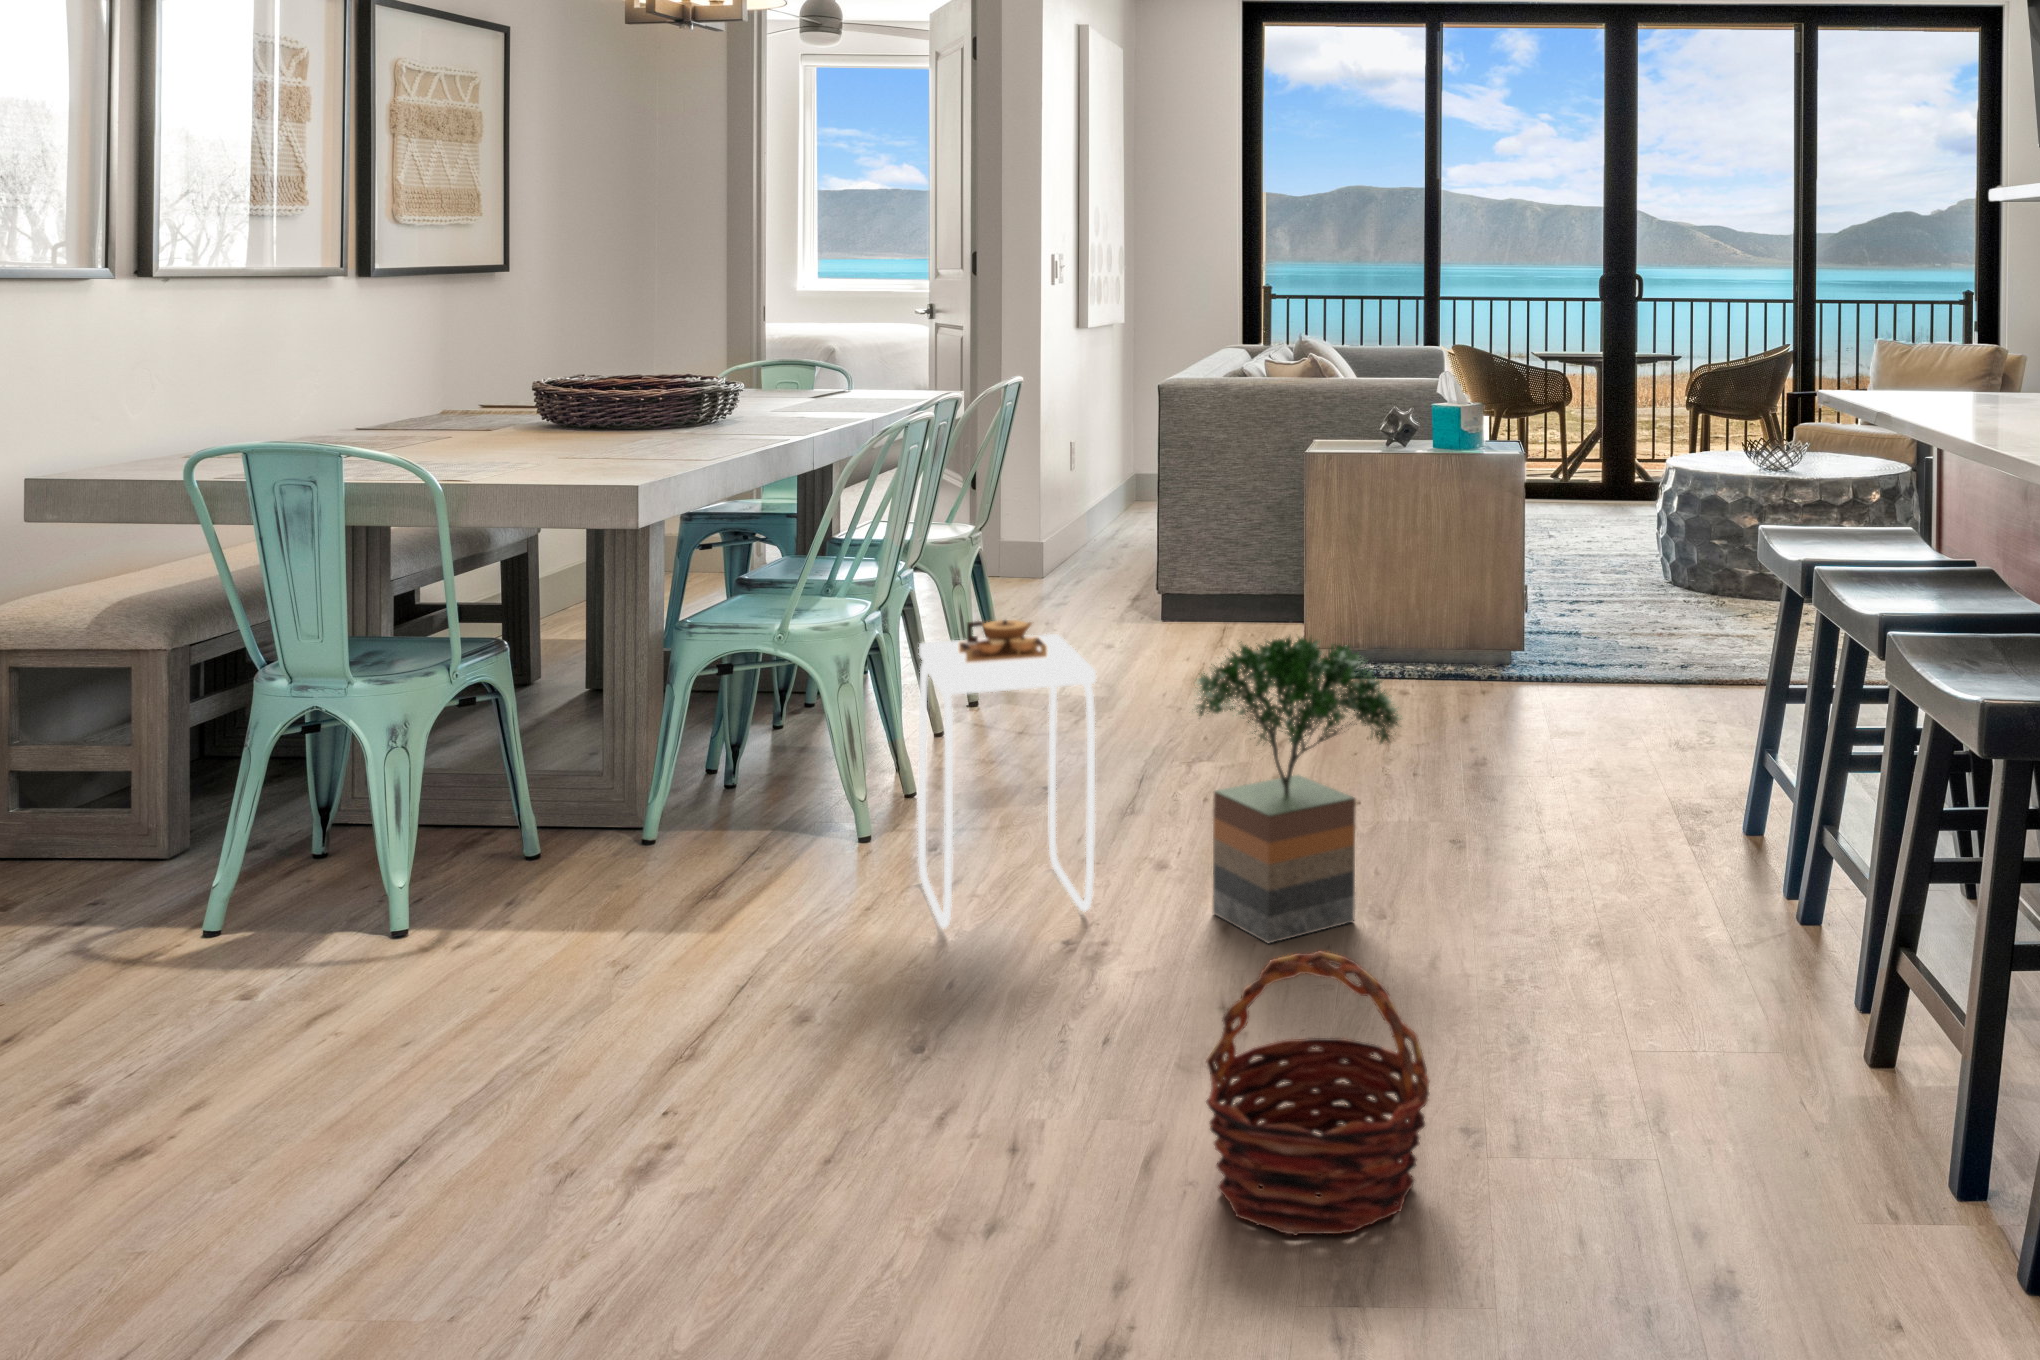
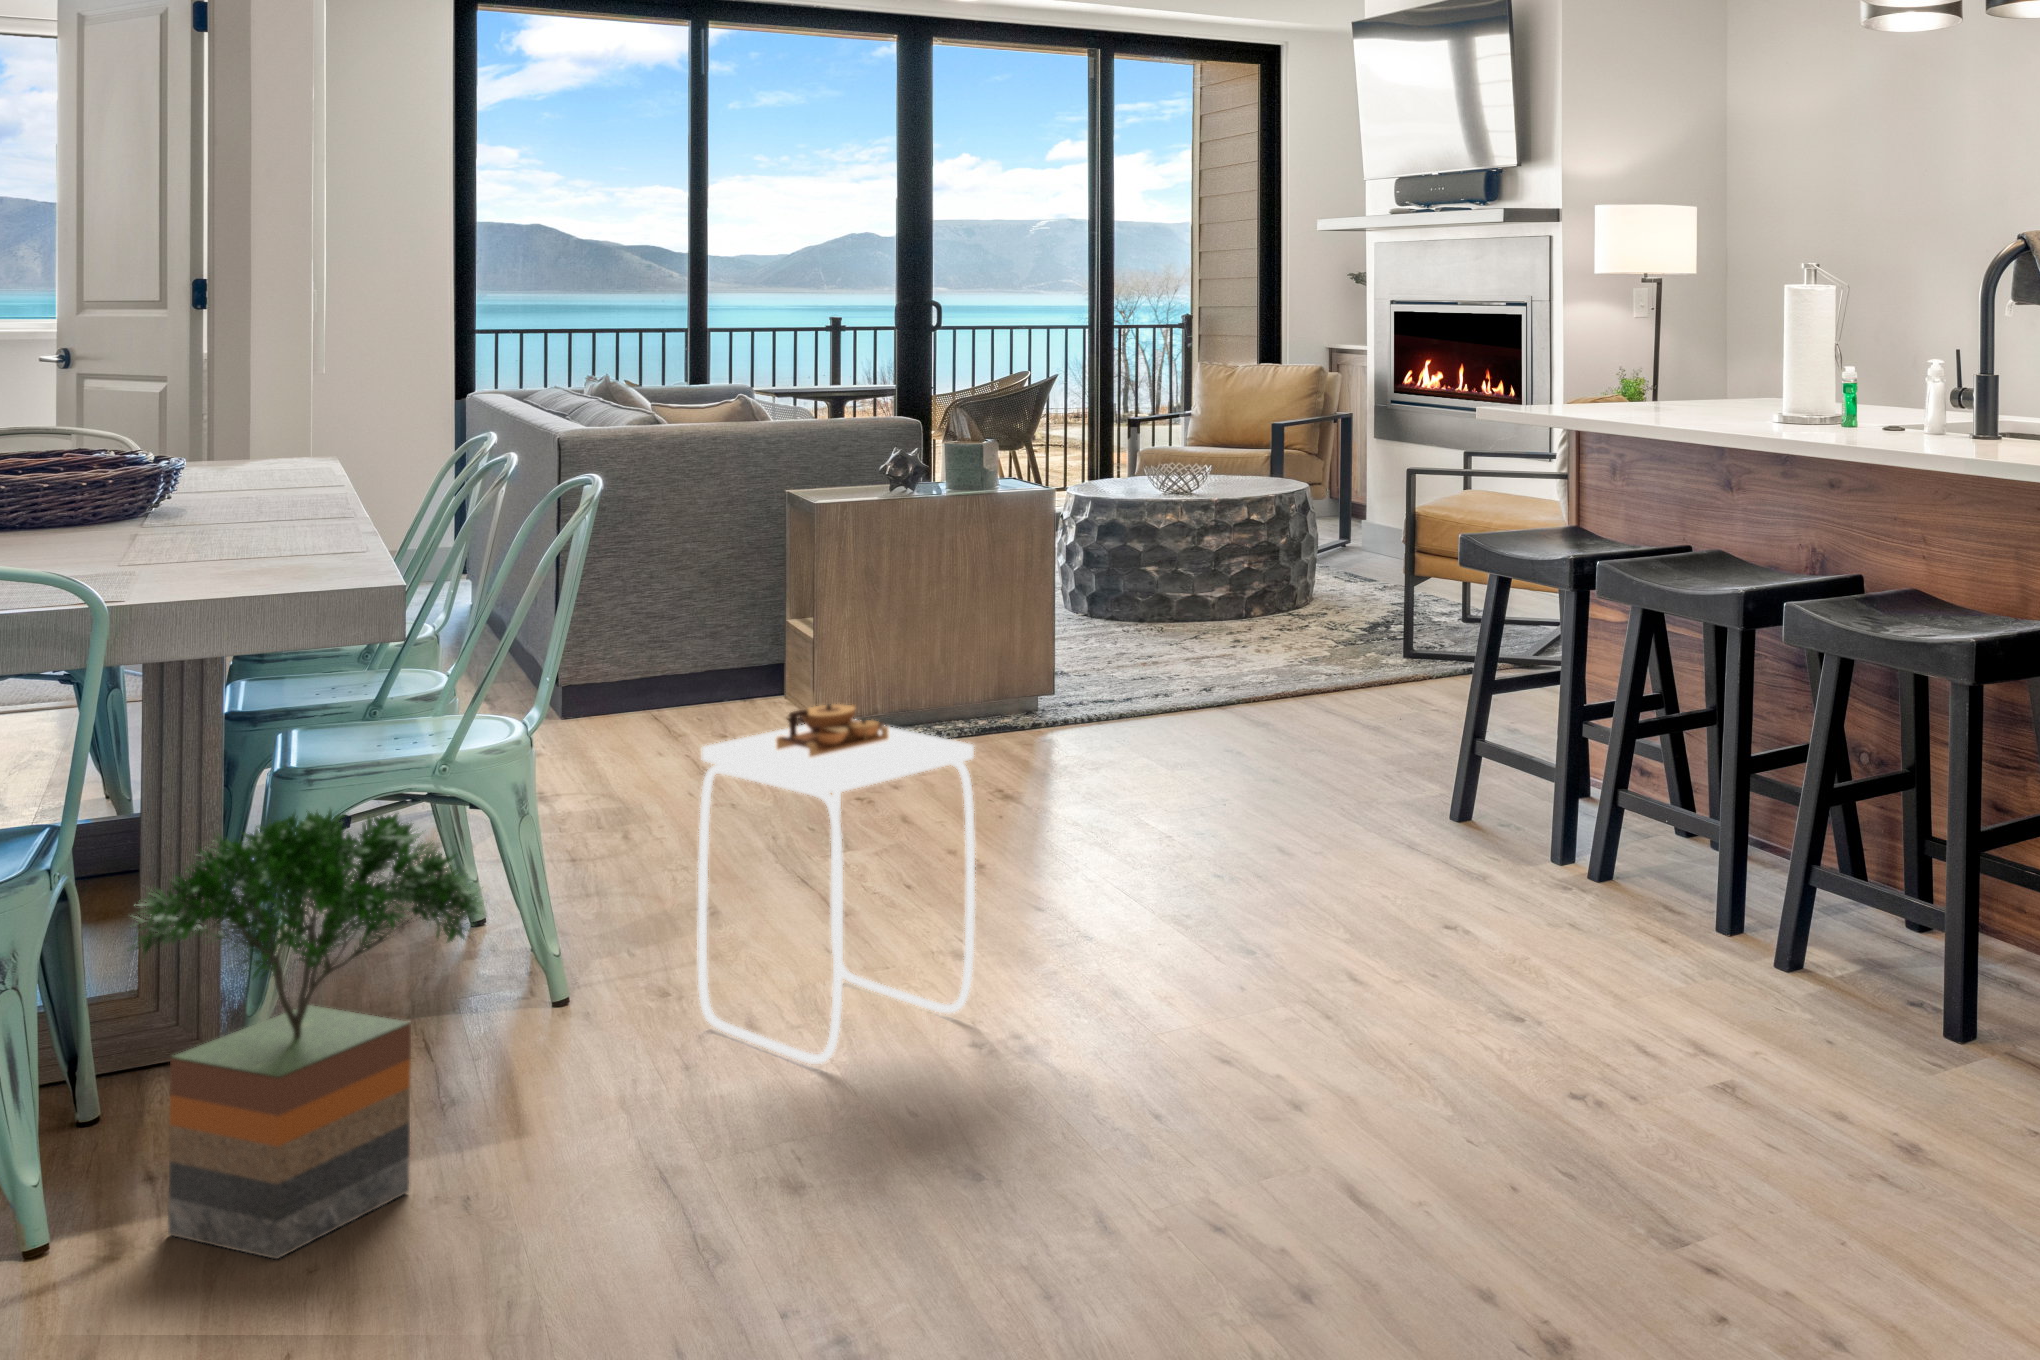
potted tree: present [1196,637,1402,943] -> present [127,810,483,1259]
basket: present [1206,951,1429,1236] -> none [1413,950,1627,1218]

